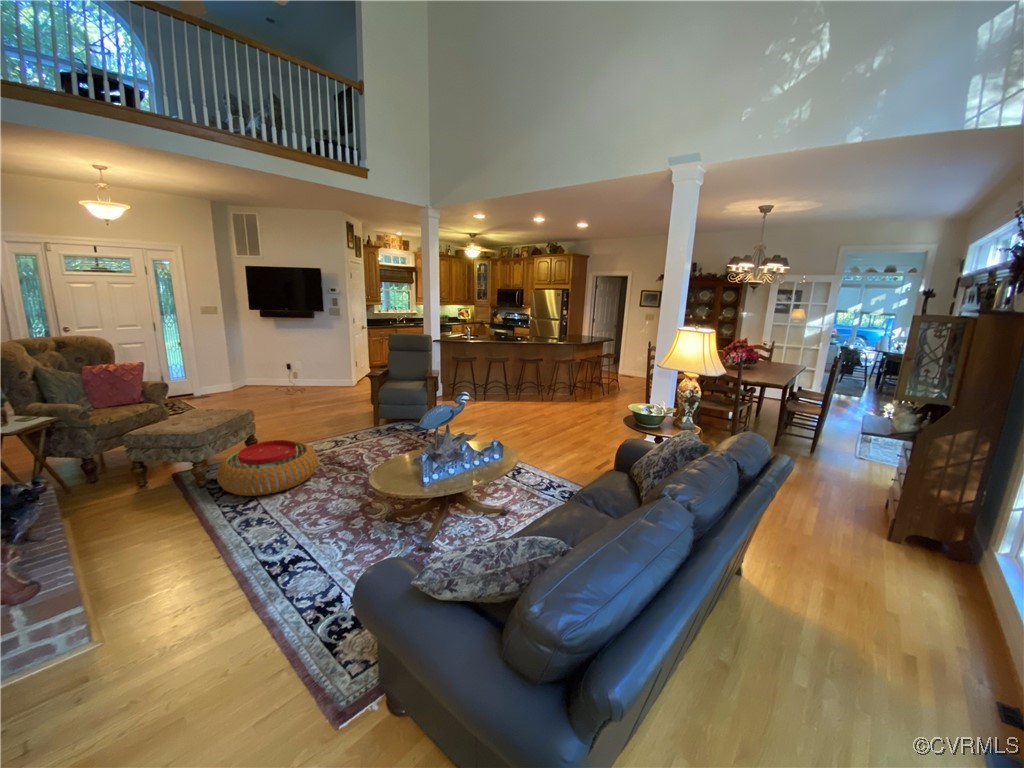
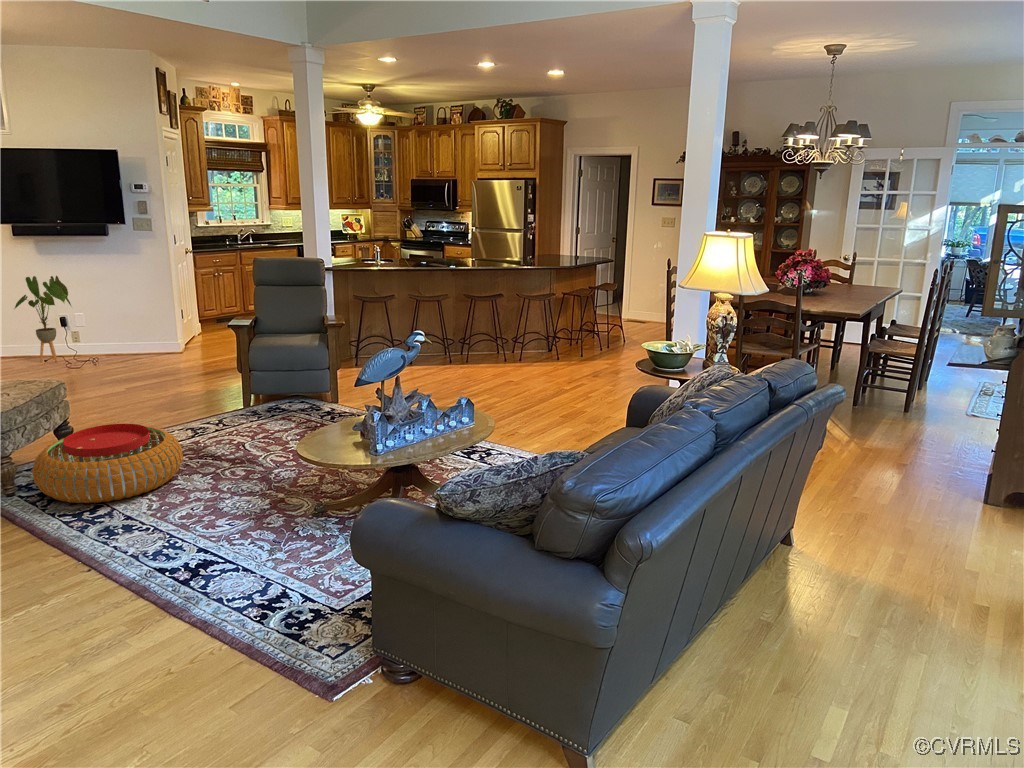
house plant: none [260,340,294,389] -> present [15,276,71,362]

